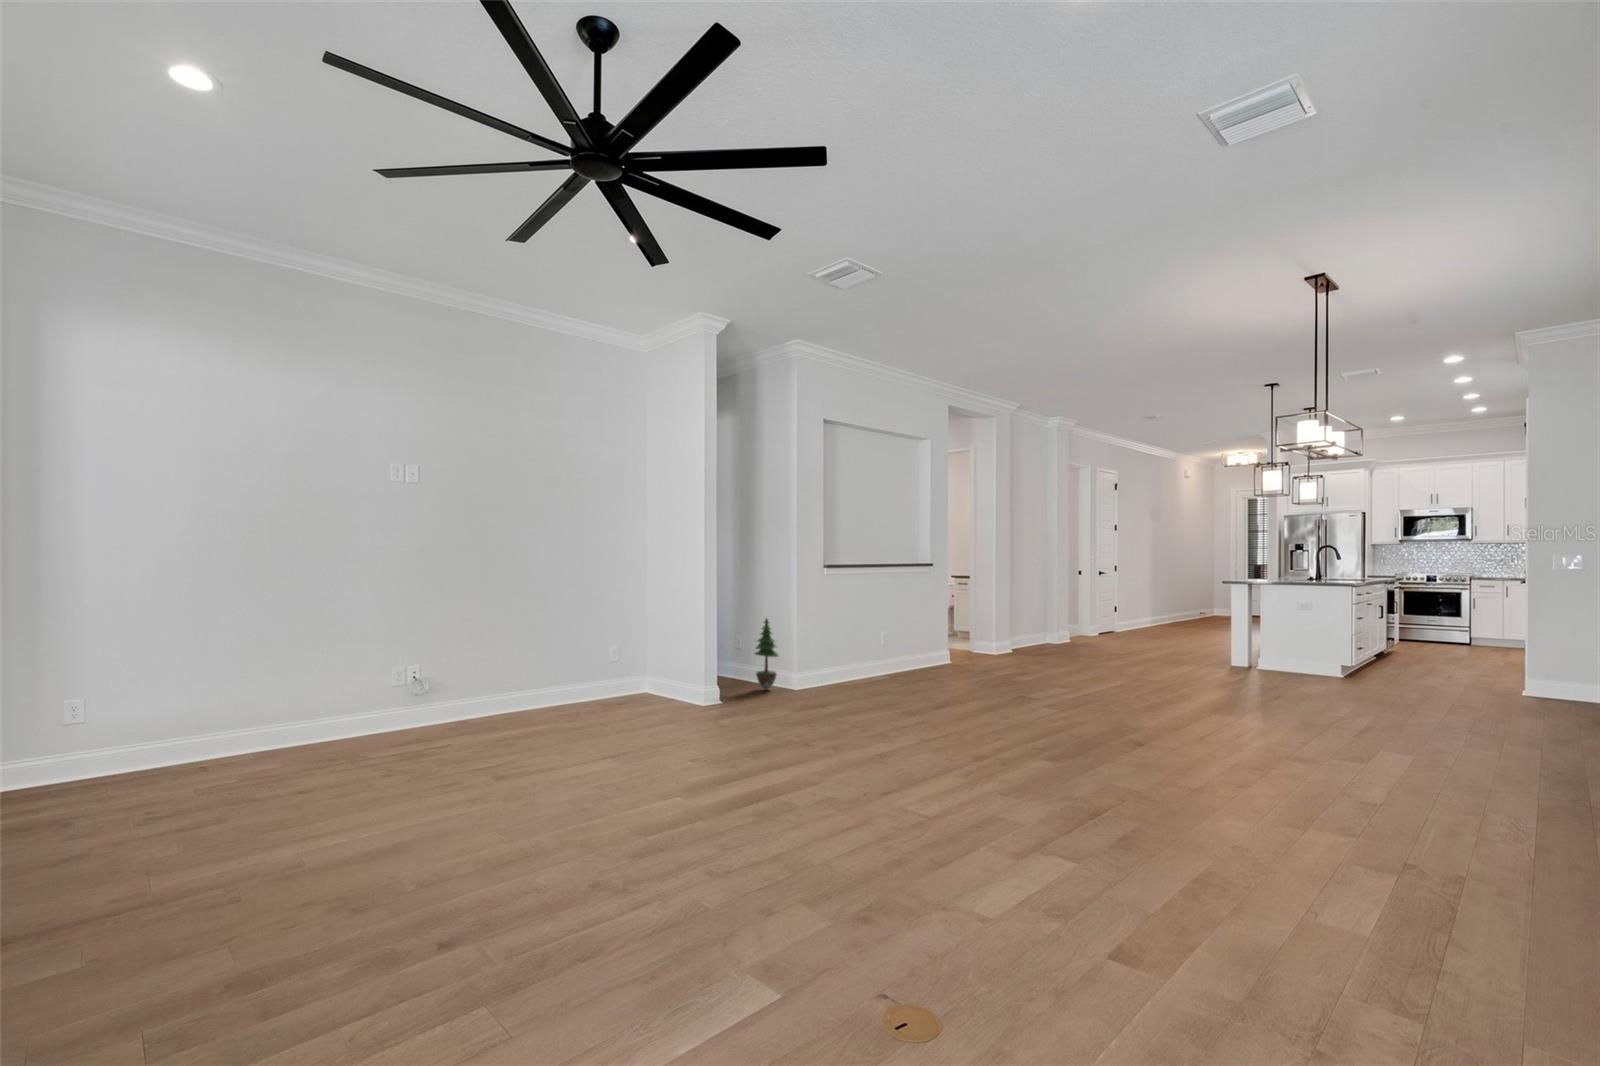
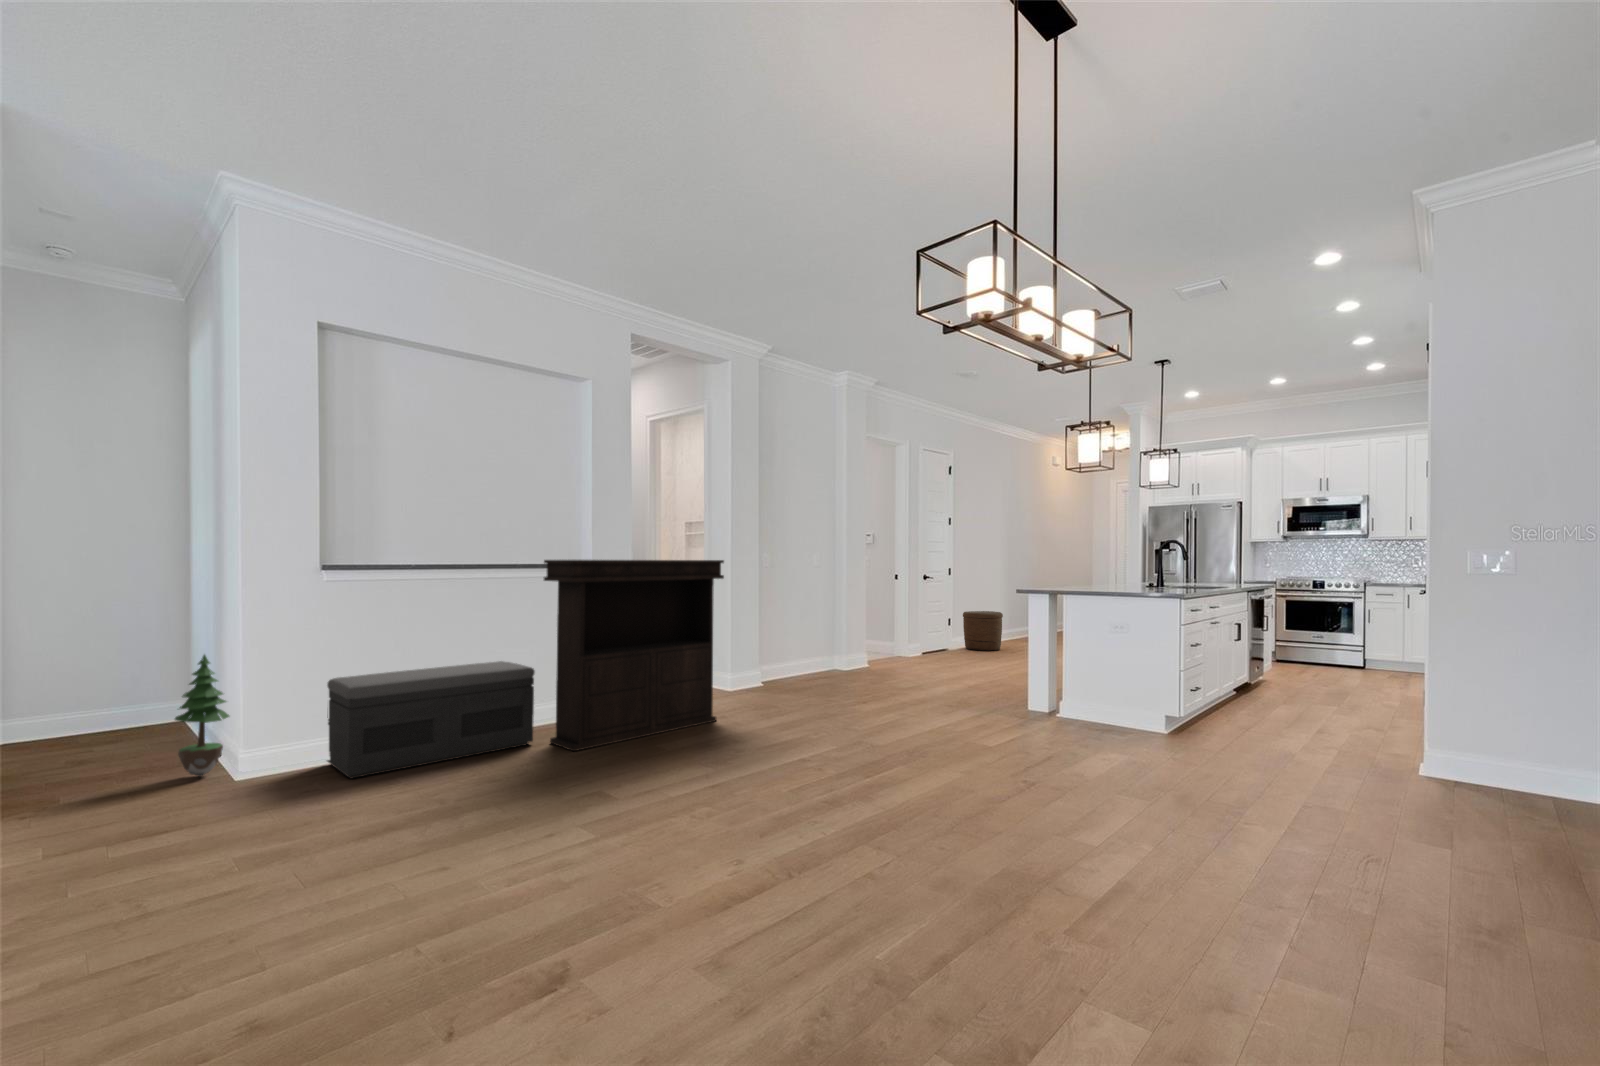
console table: none [931,561,1025,682] -> present [544,560,724,751]
woven basket: none [1128,601,1163,632] -> present [963,611,1003,651]
storage bench: none [825,627,928,691] -> present [327,661,535,778]

